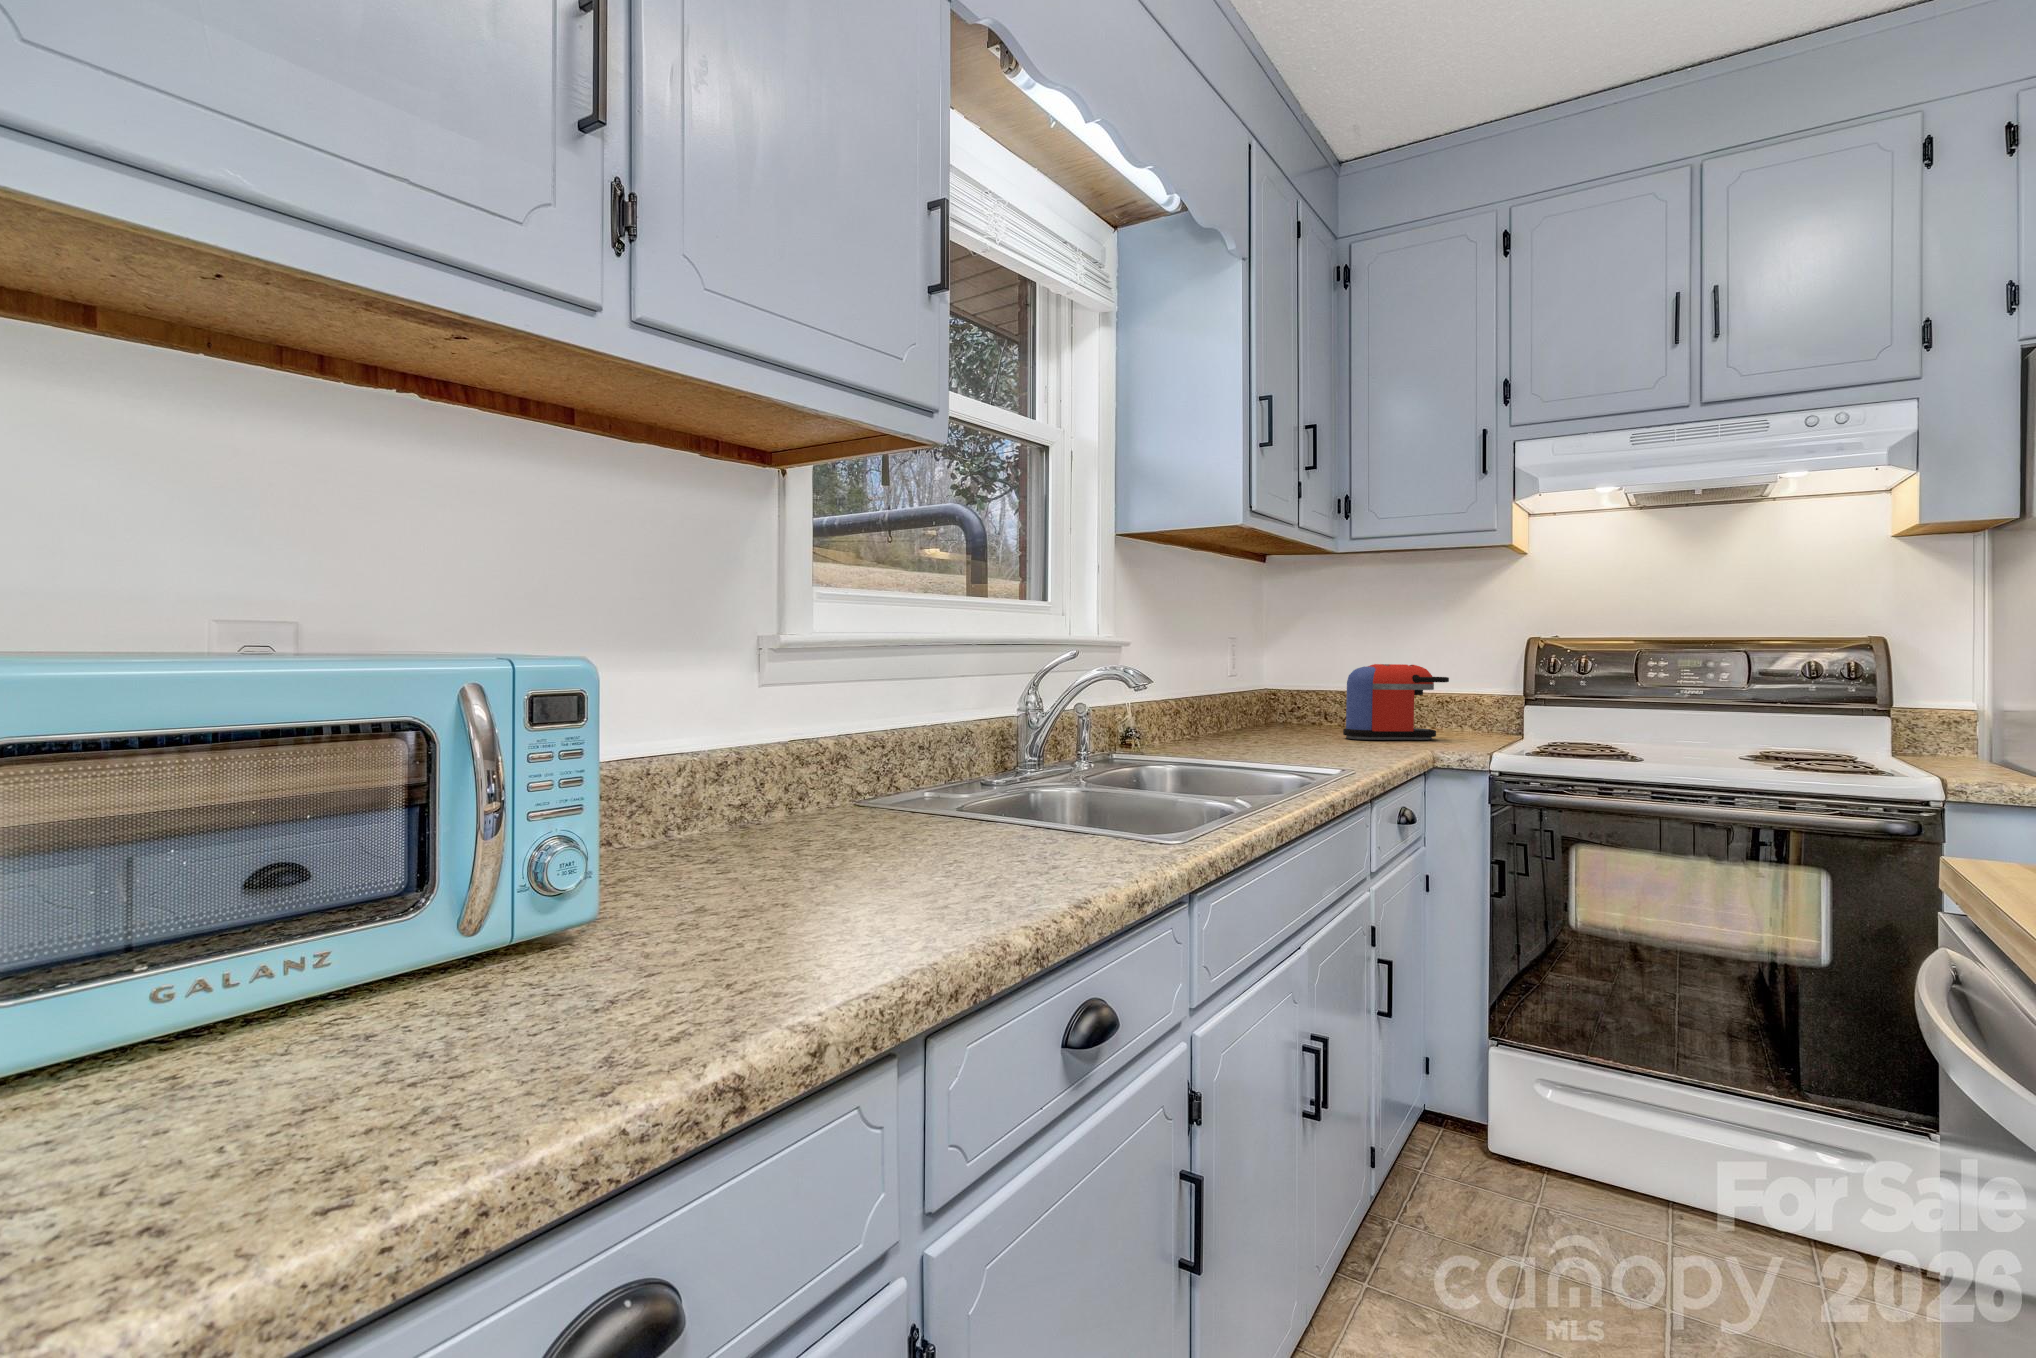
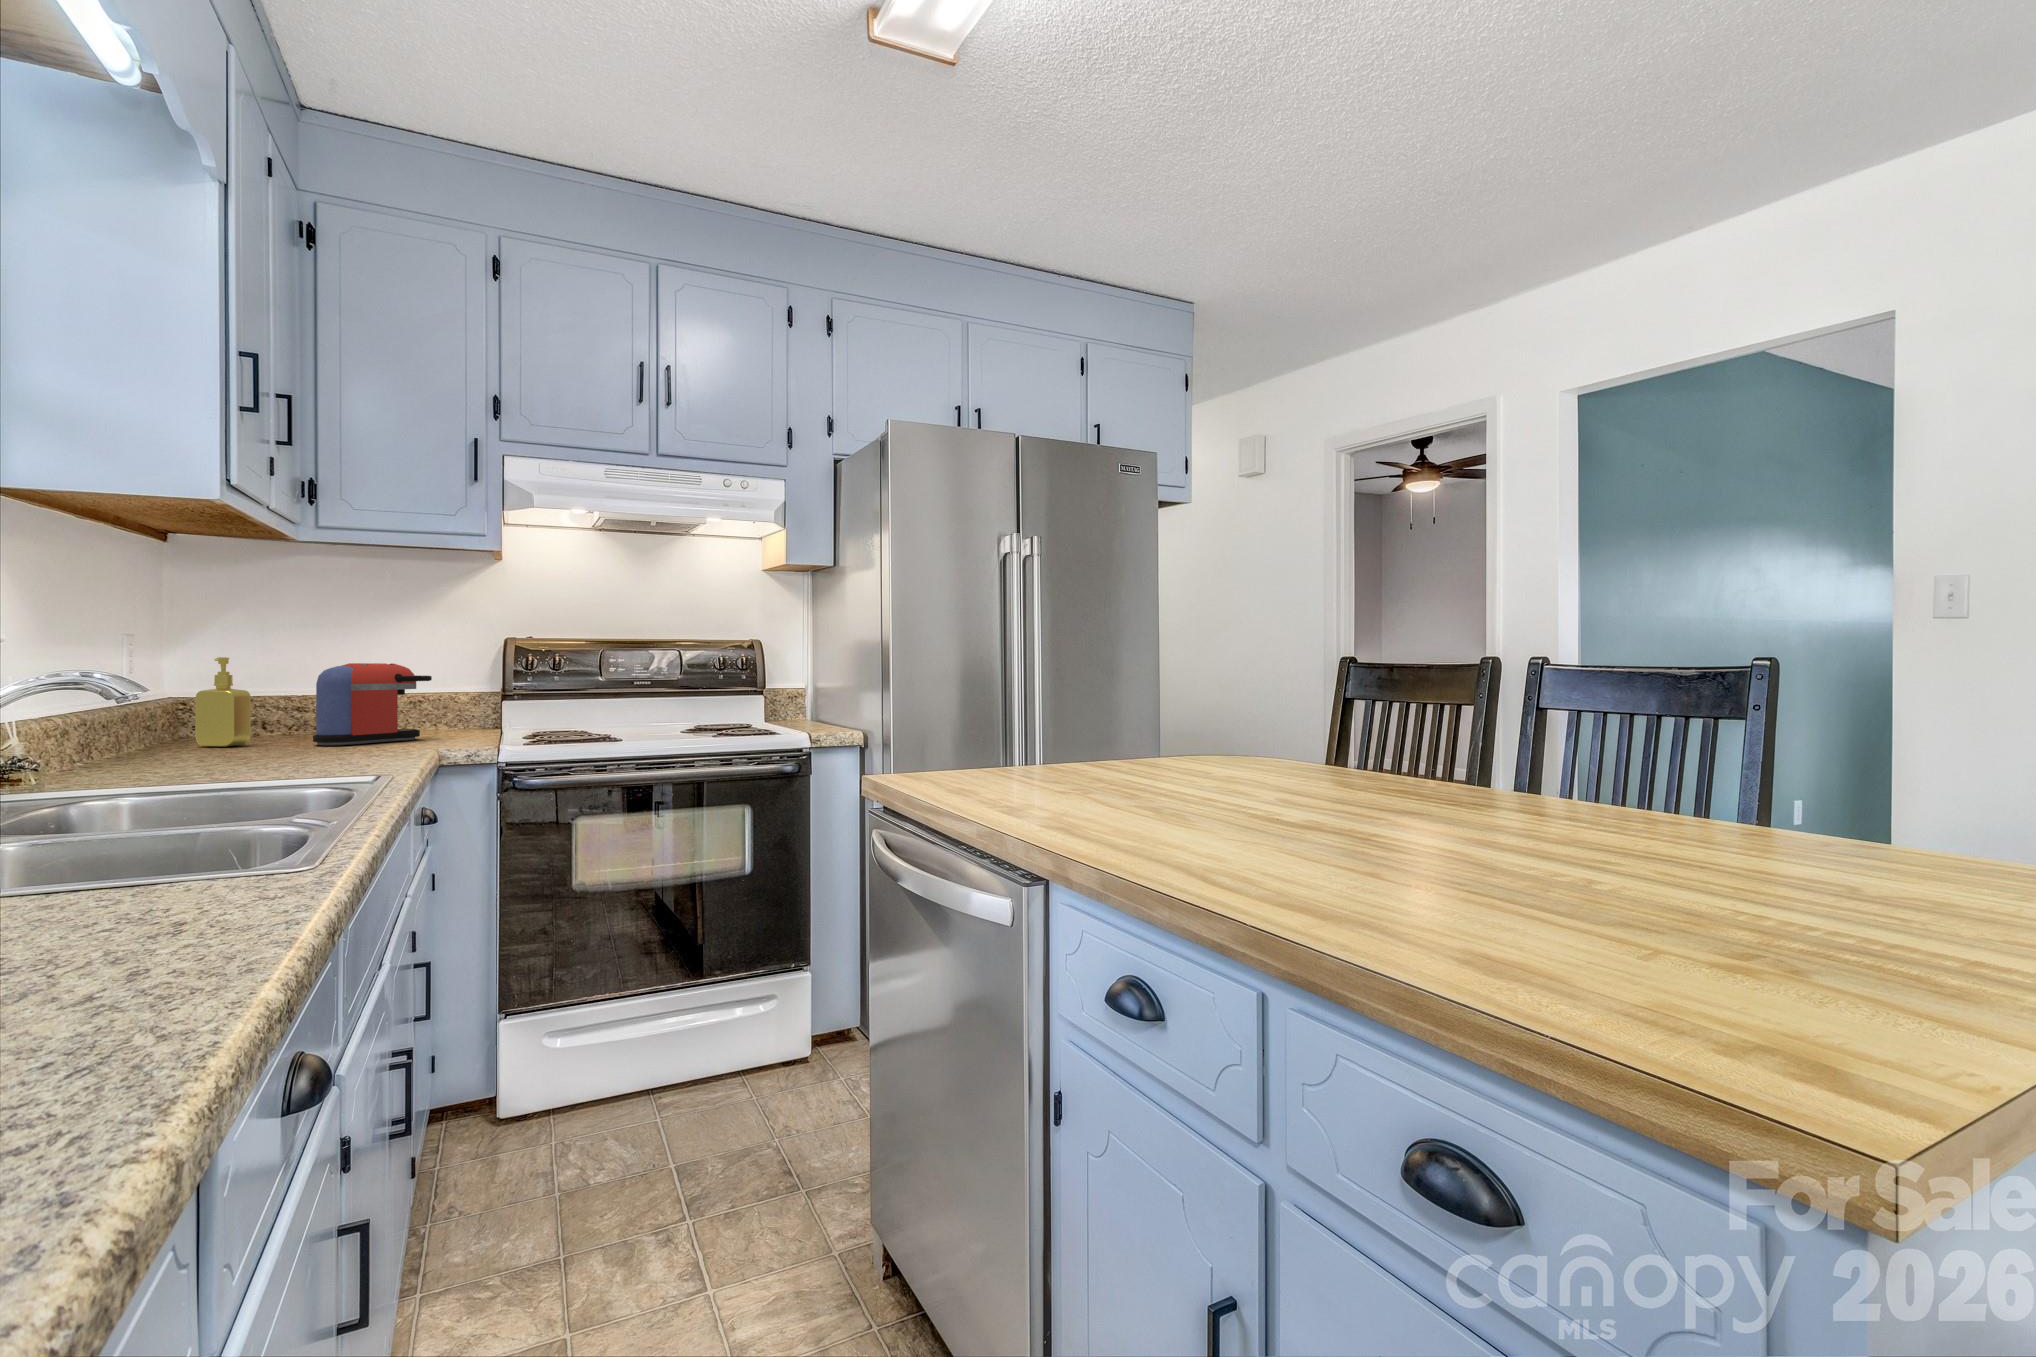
soap dispenser: none [1264,658,1301,733] -> present [195,657,251,747]

